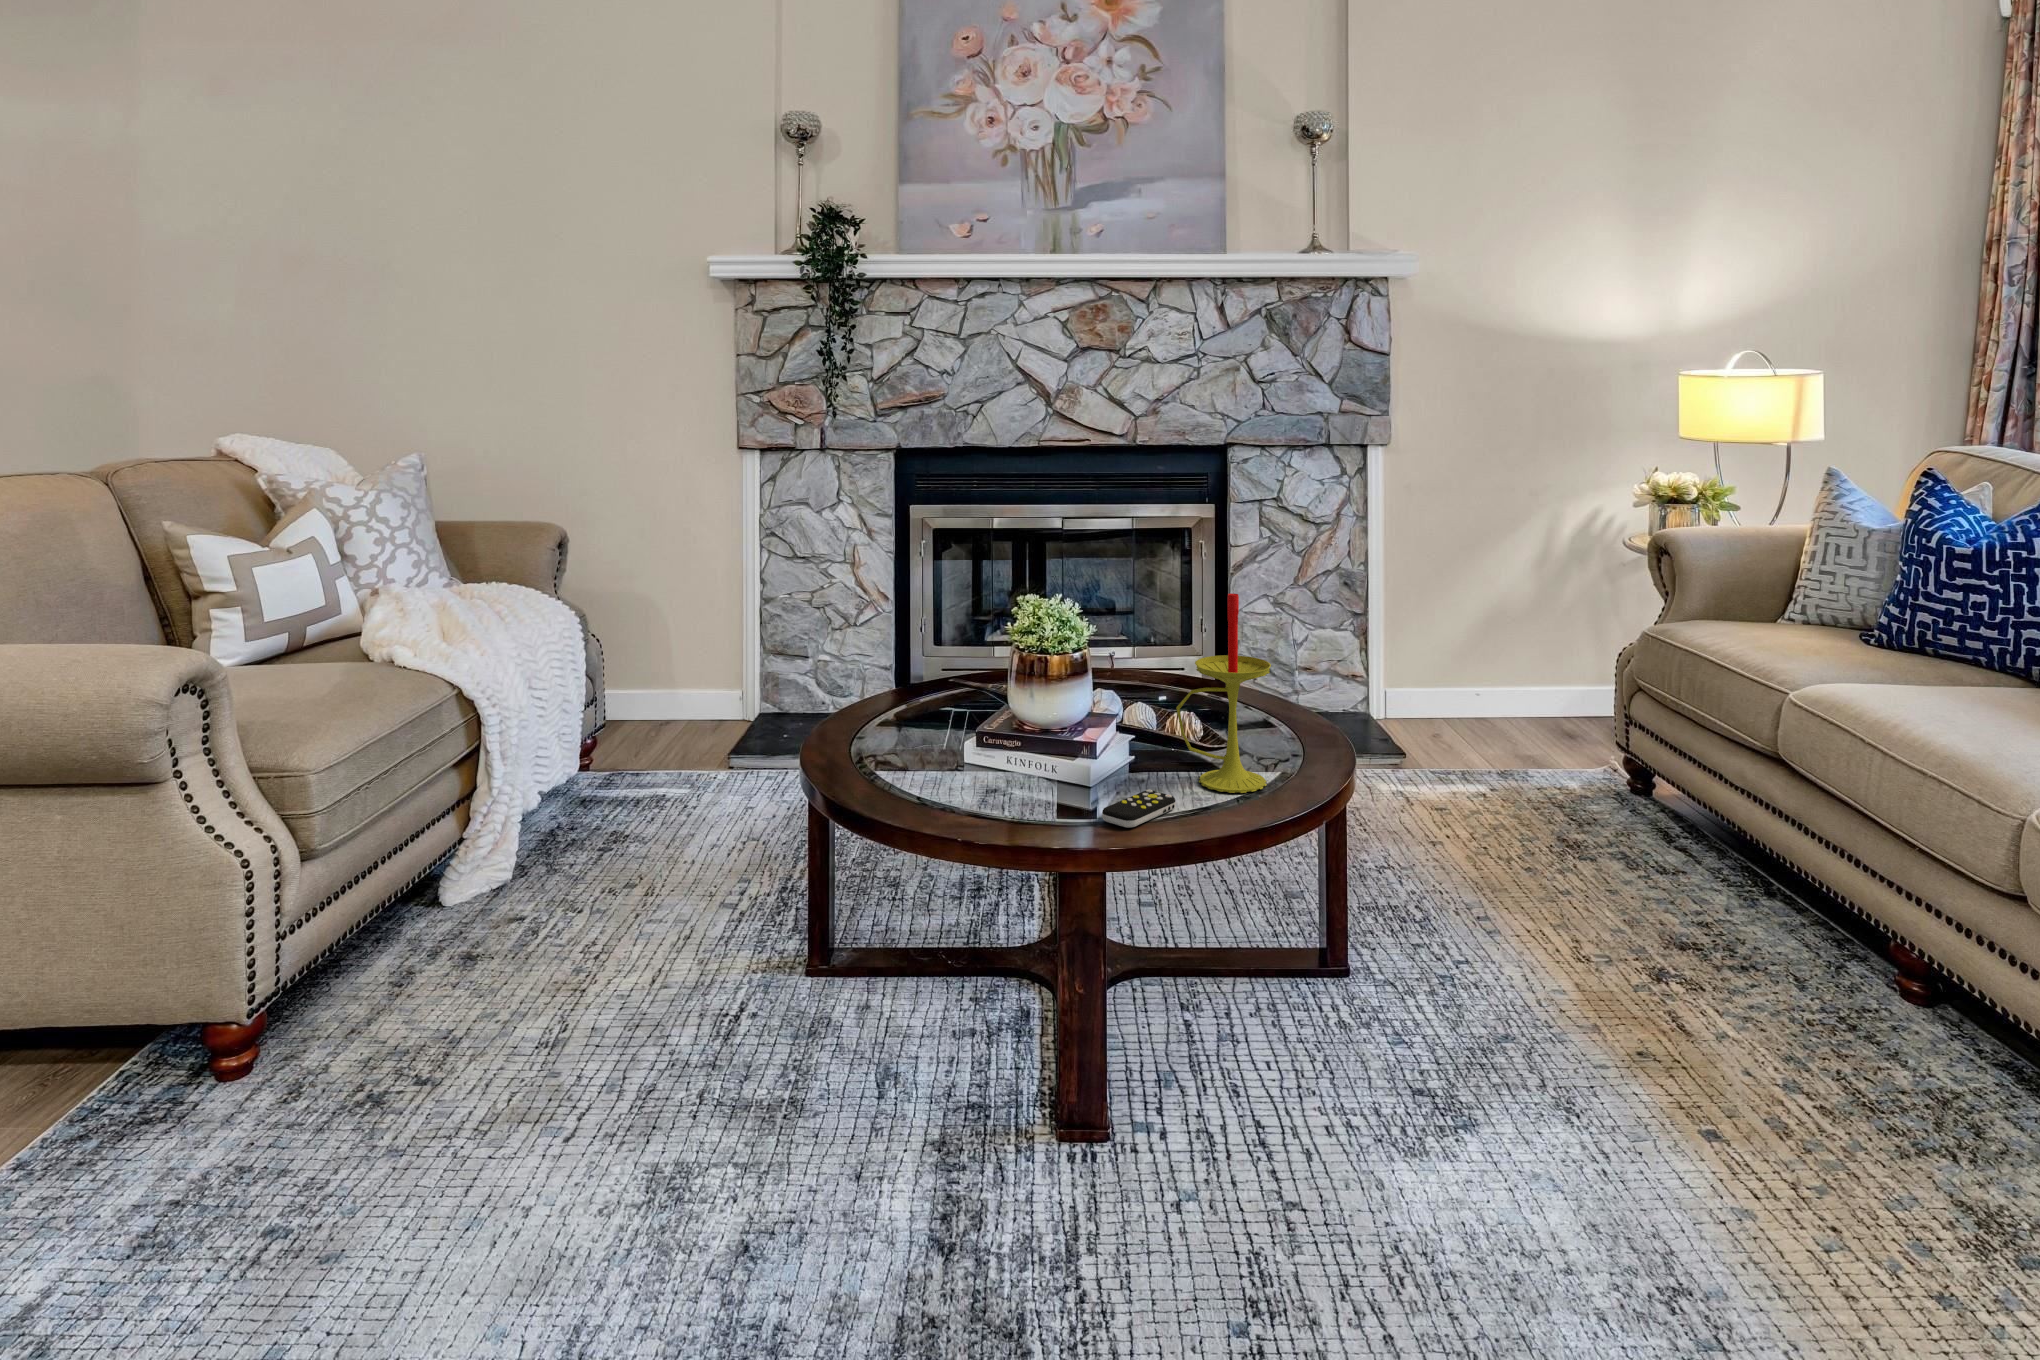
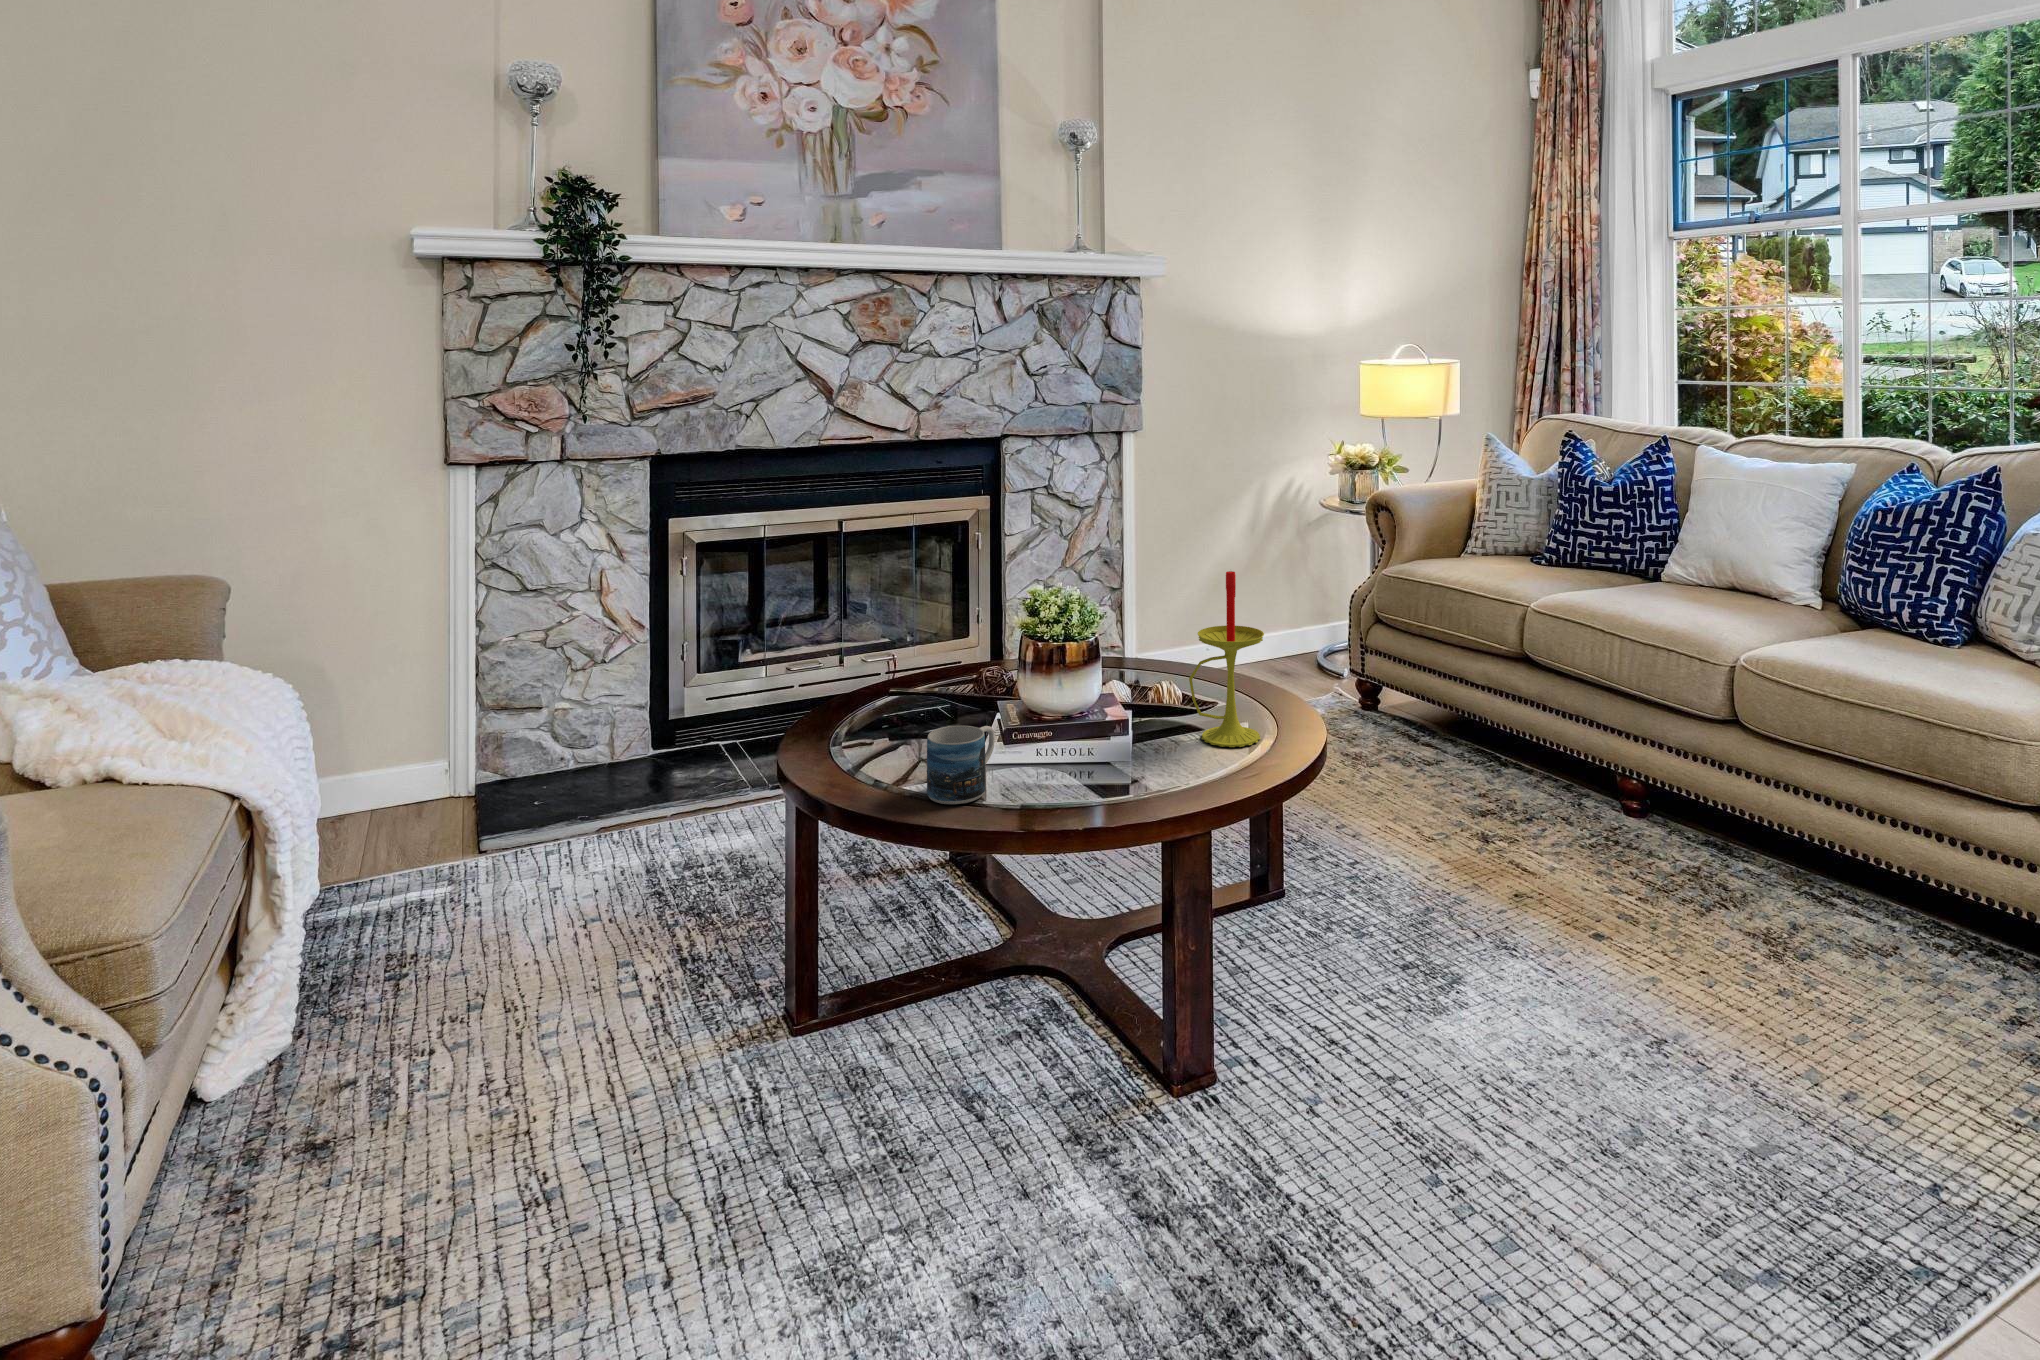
mug: none [877,719,959,796] -> present [927,726,995,804]
remote control: present [1102,790,1175,828] -> none [1167,756,1215,793]

